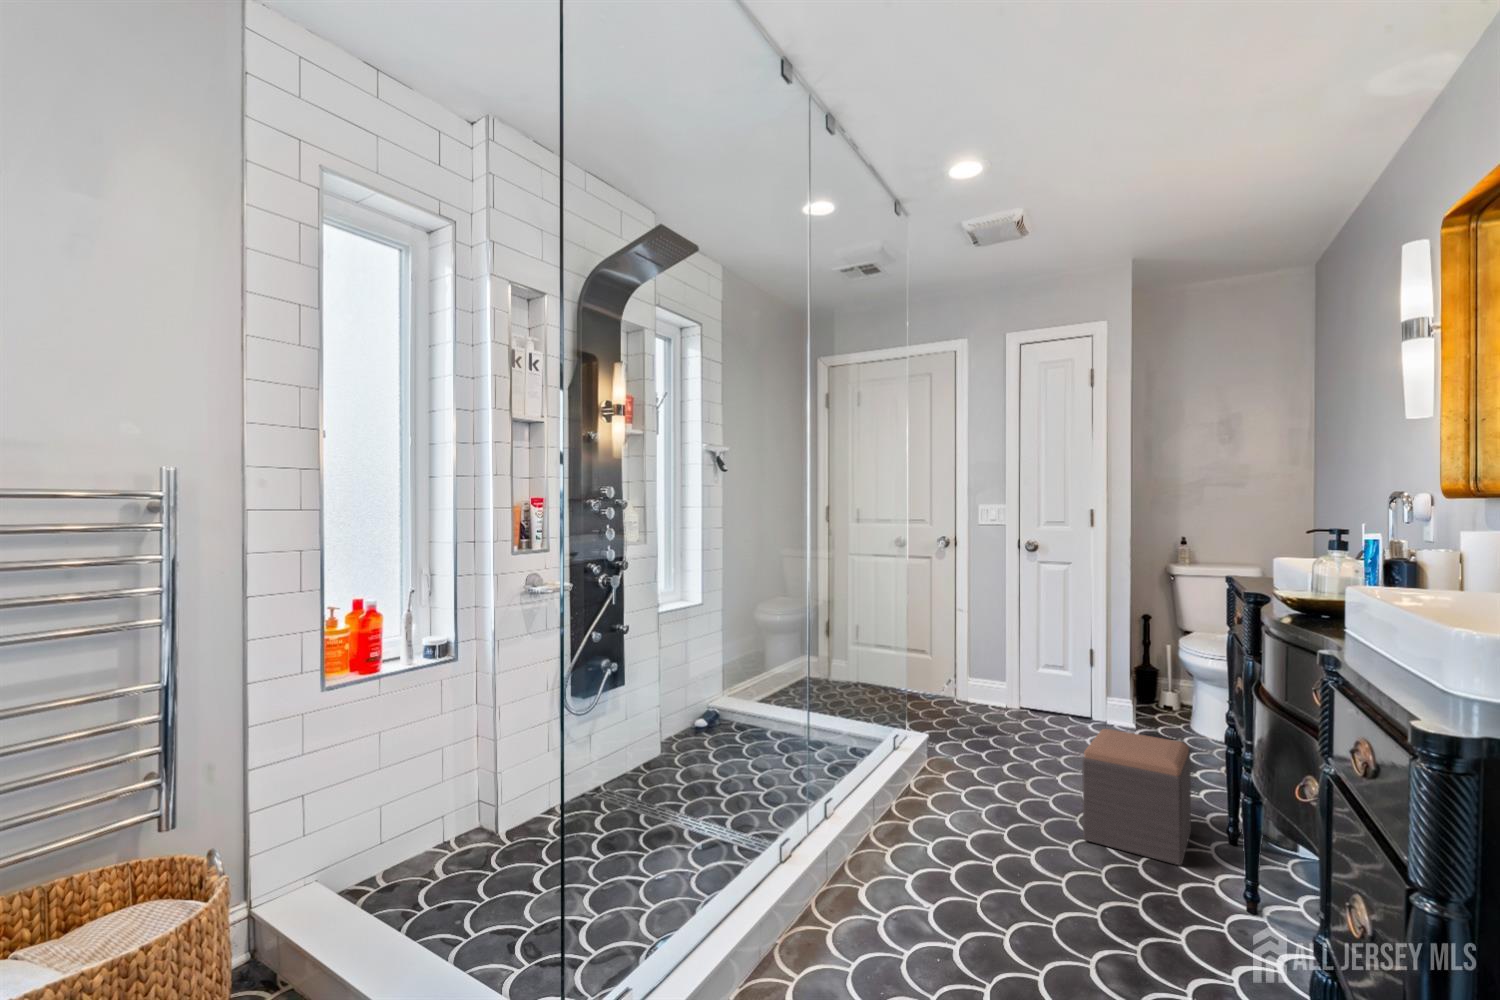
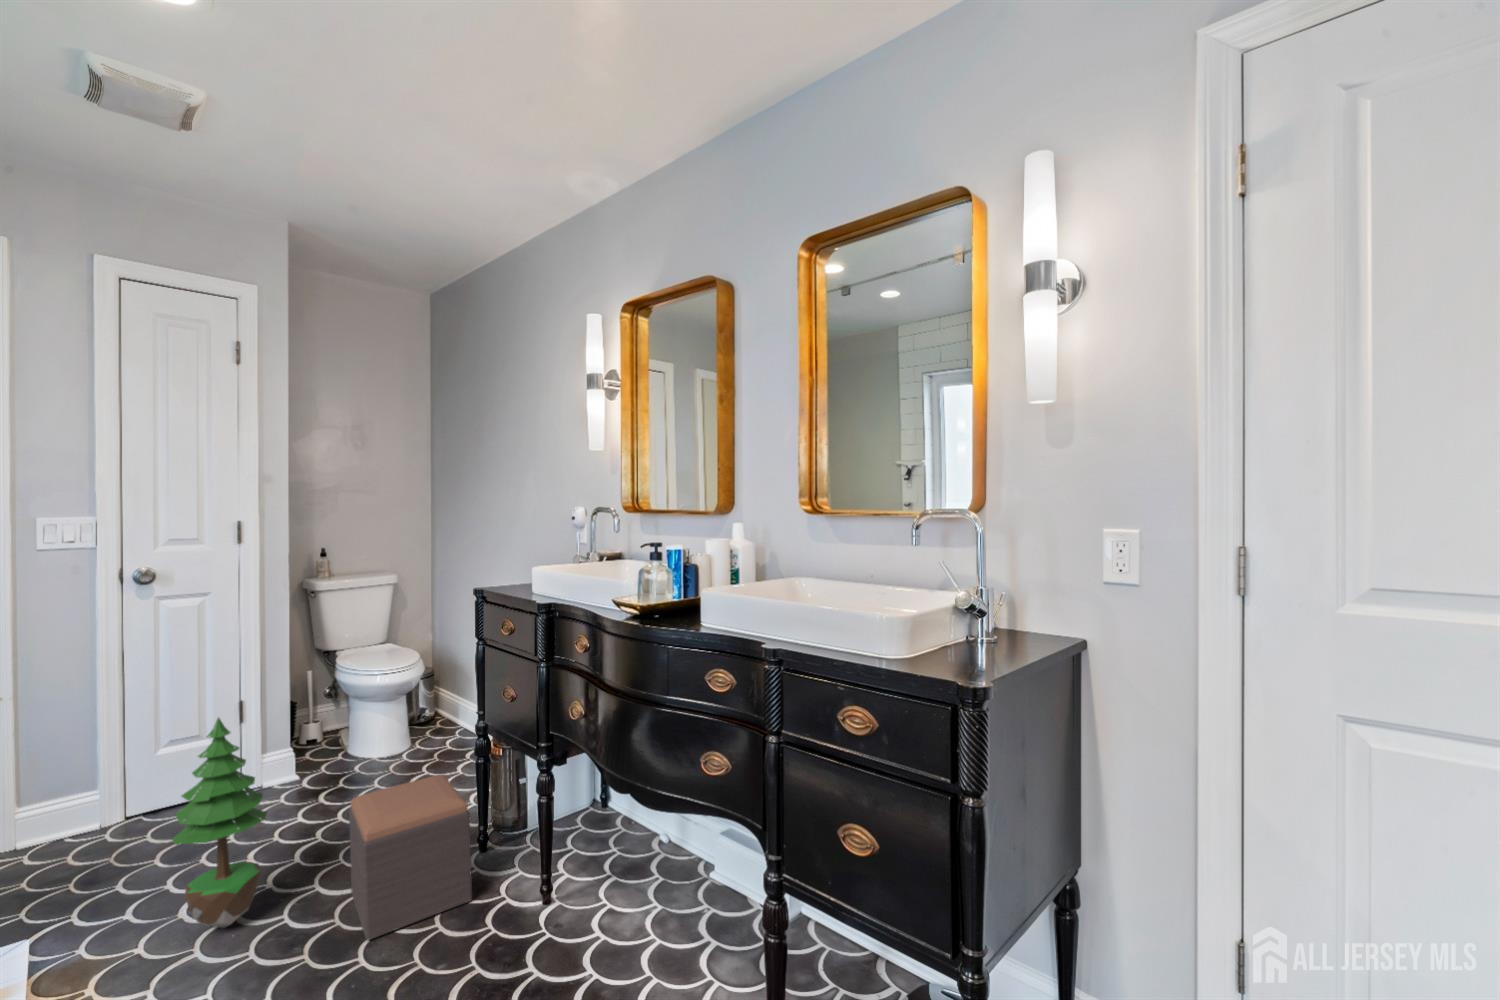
potted tree: none [990,632,1048,786] -> present [172,718,267,928]

